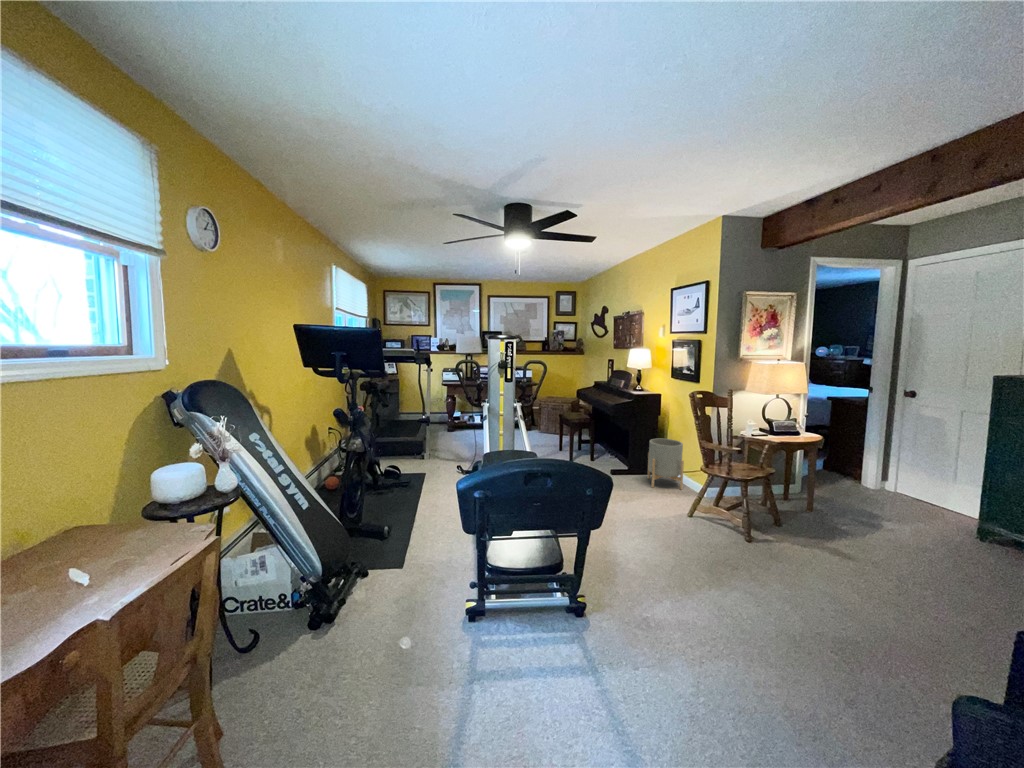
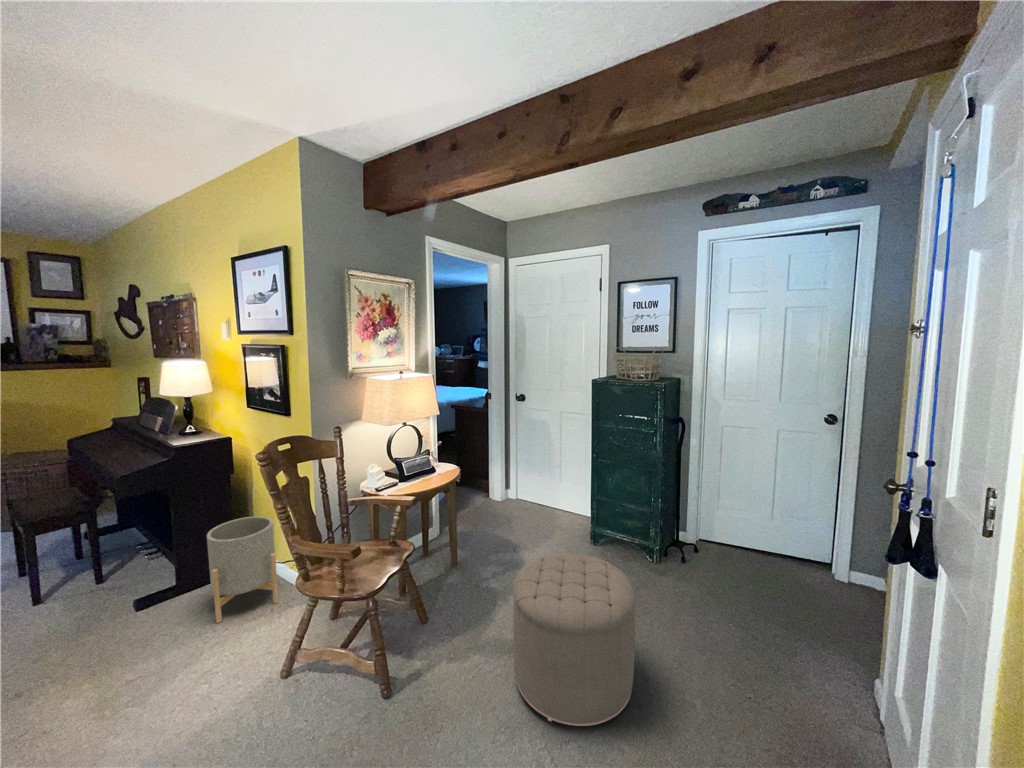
ottoman: none [854,497,989,612] -> present [513,552,636,726]

